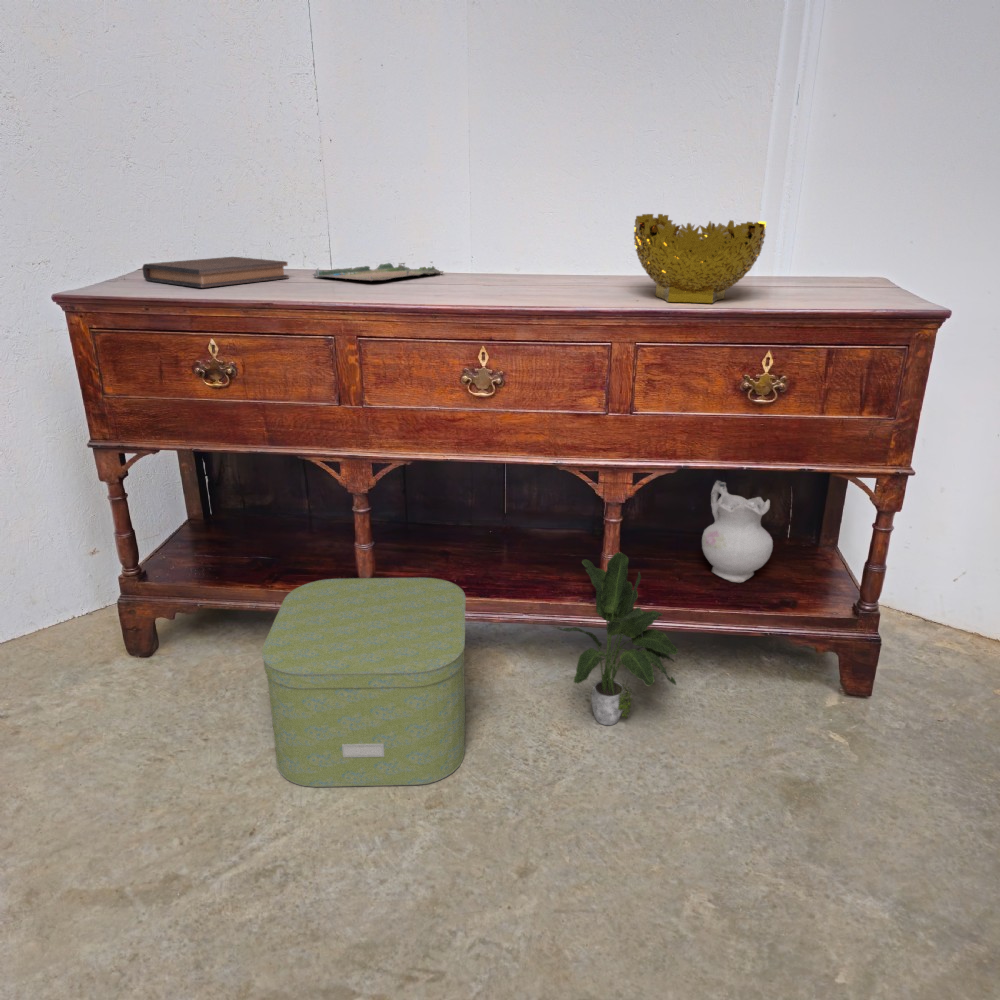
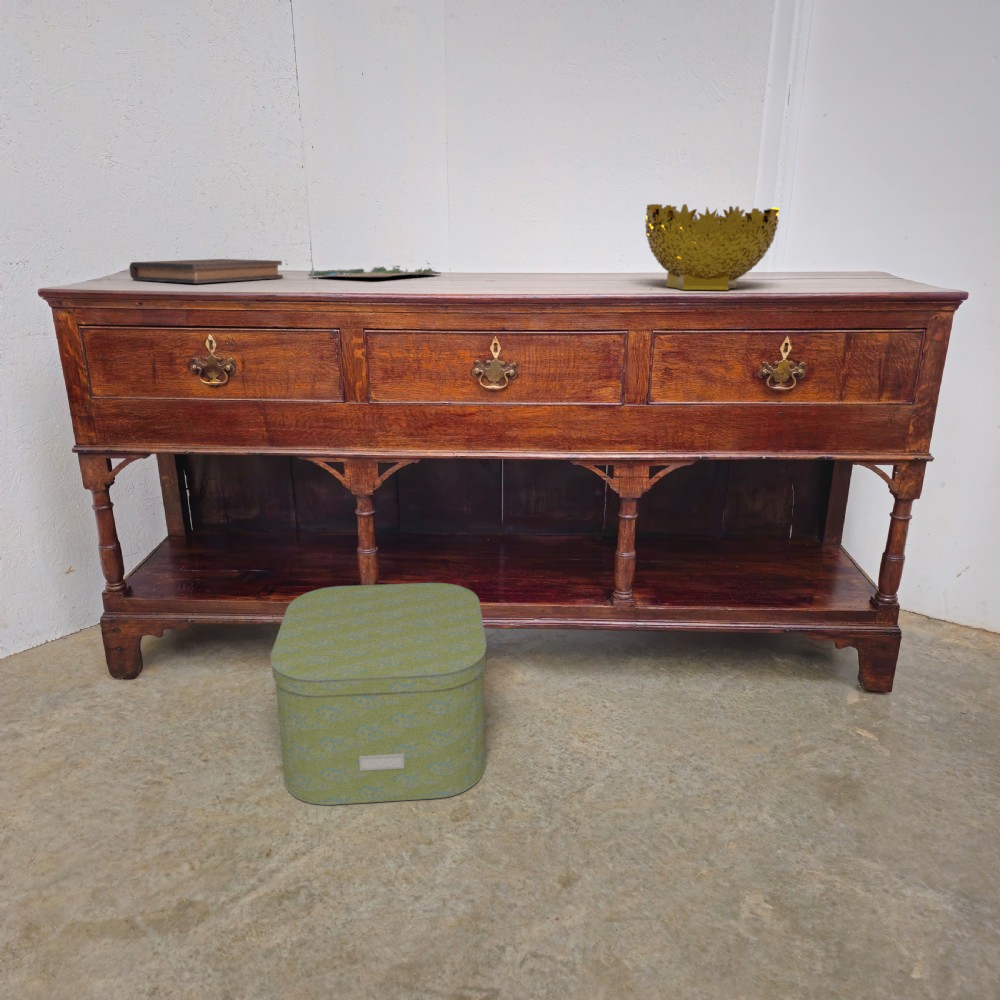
ceramic pitcher: present [702,481,773,583] -> none [712,478,784,581]
potted plant: present [557,552,678,725] -> none [577,547,704,730]

